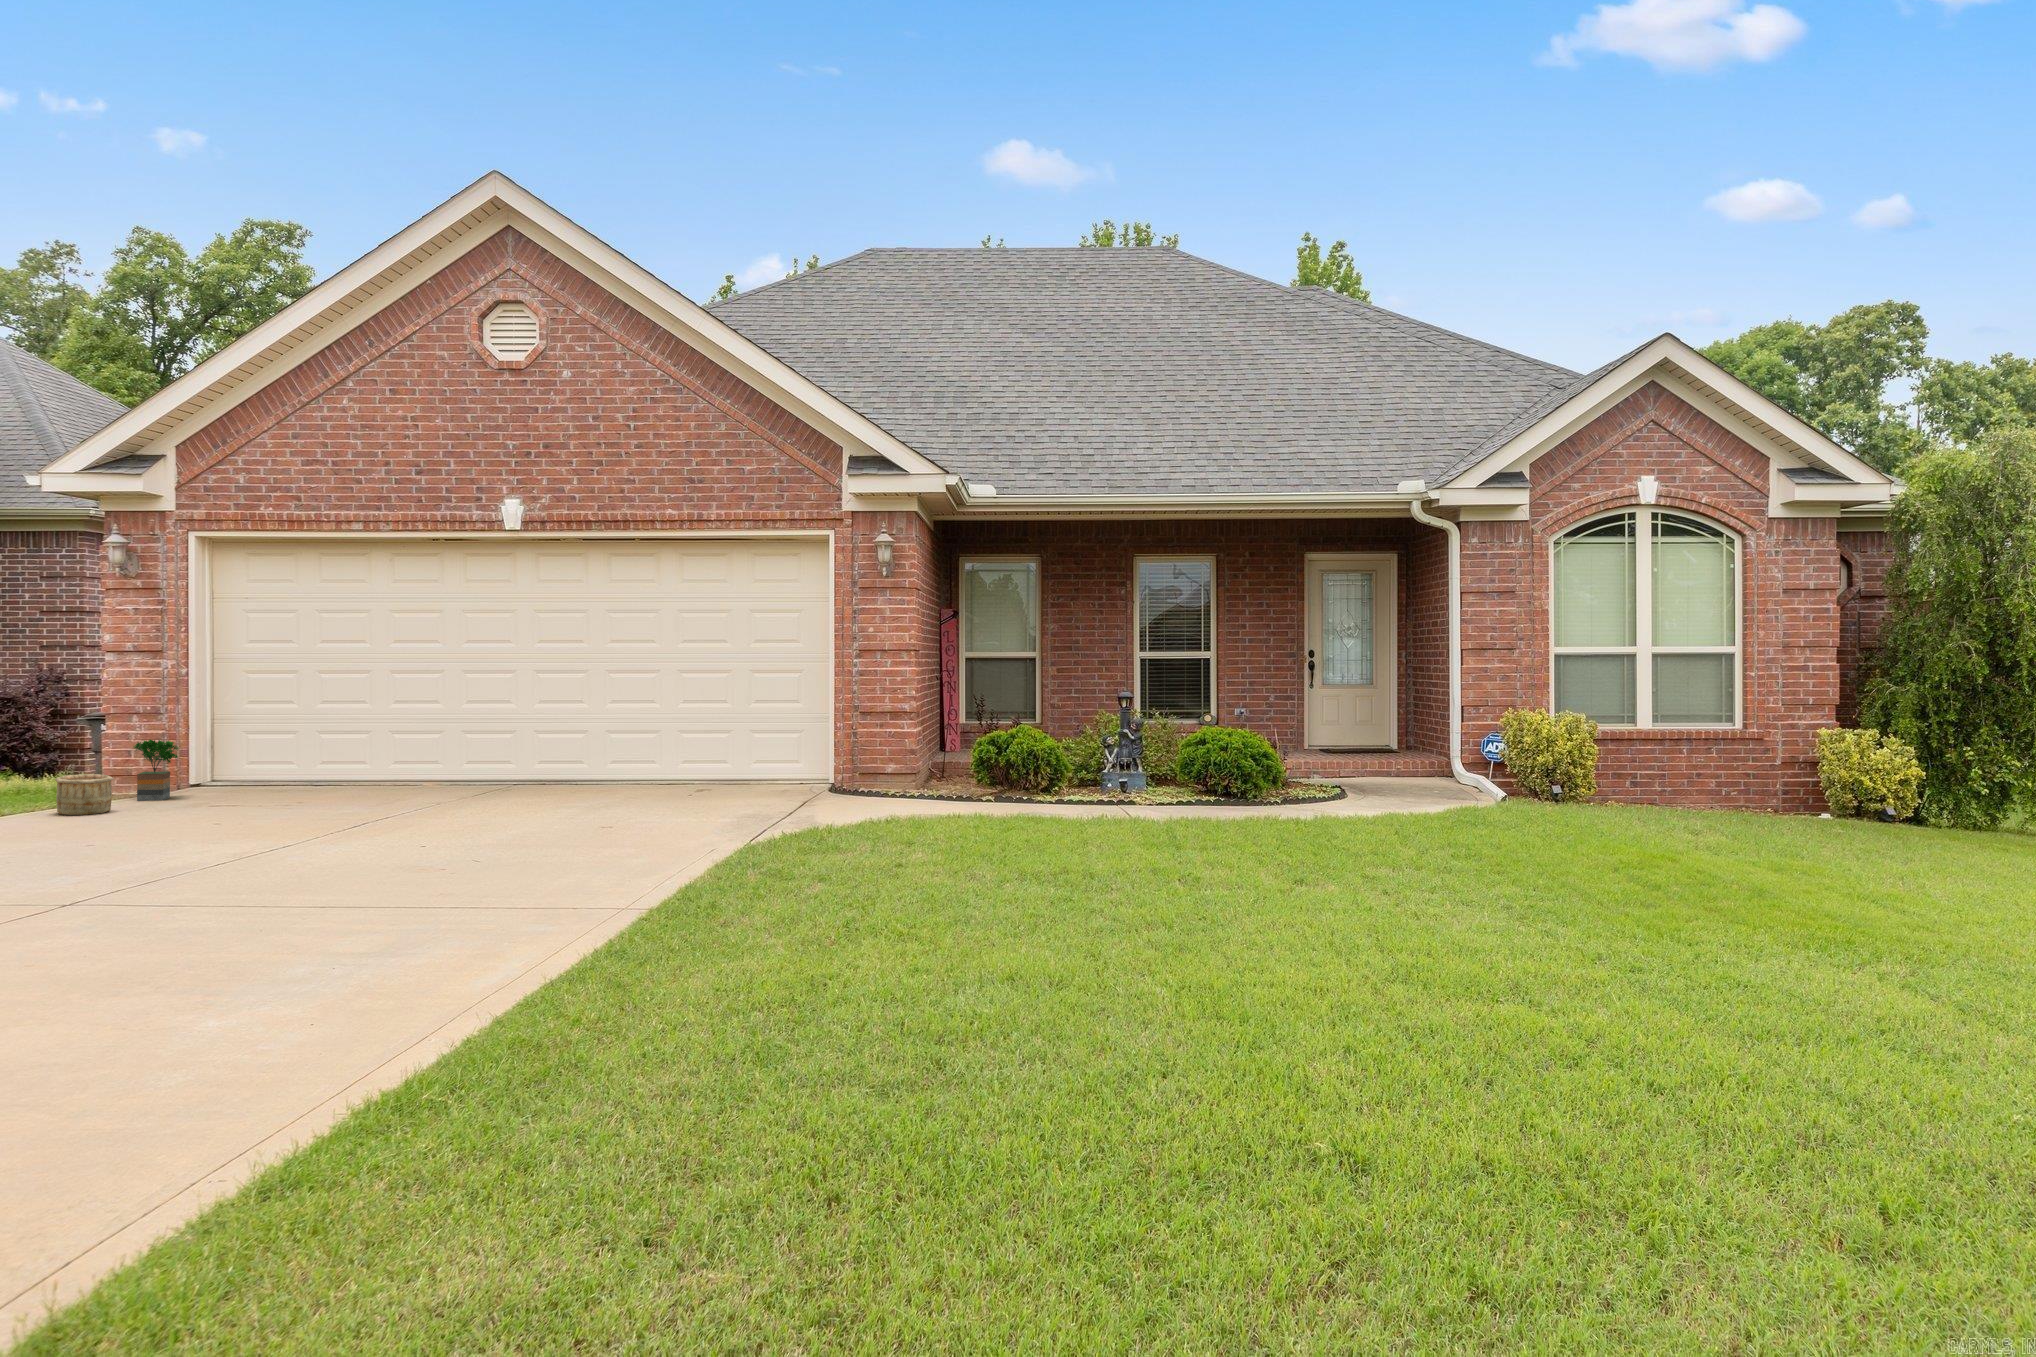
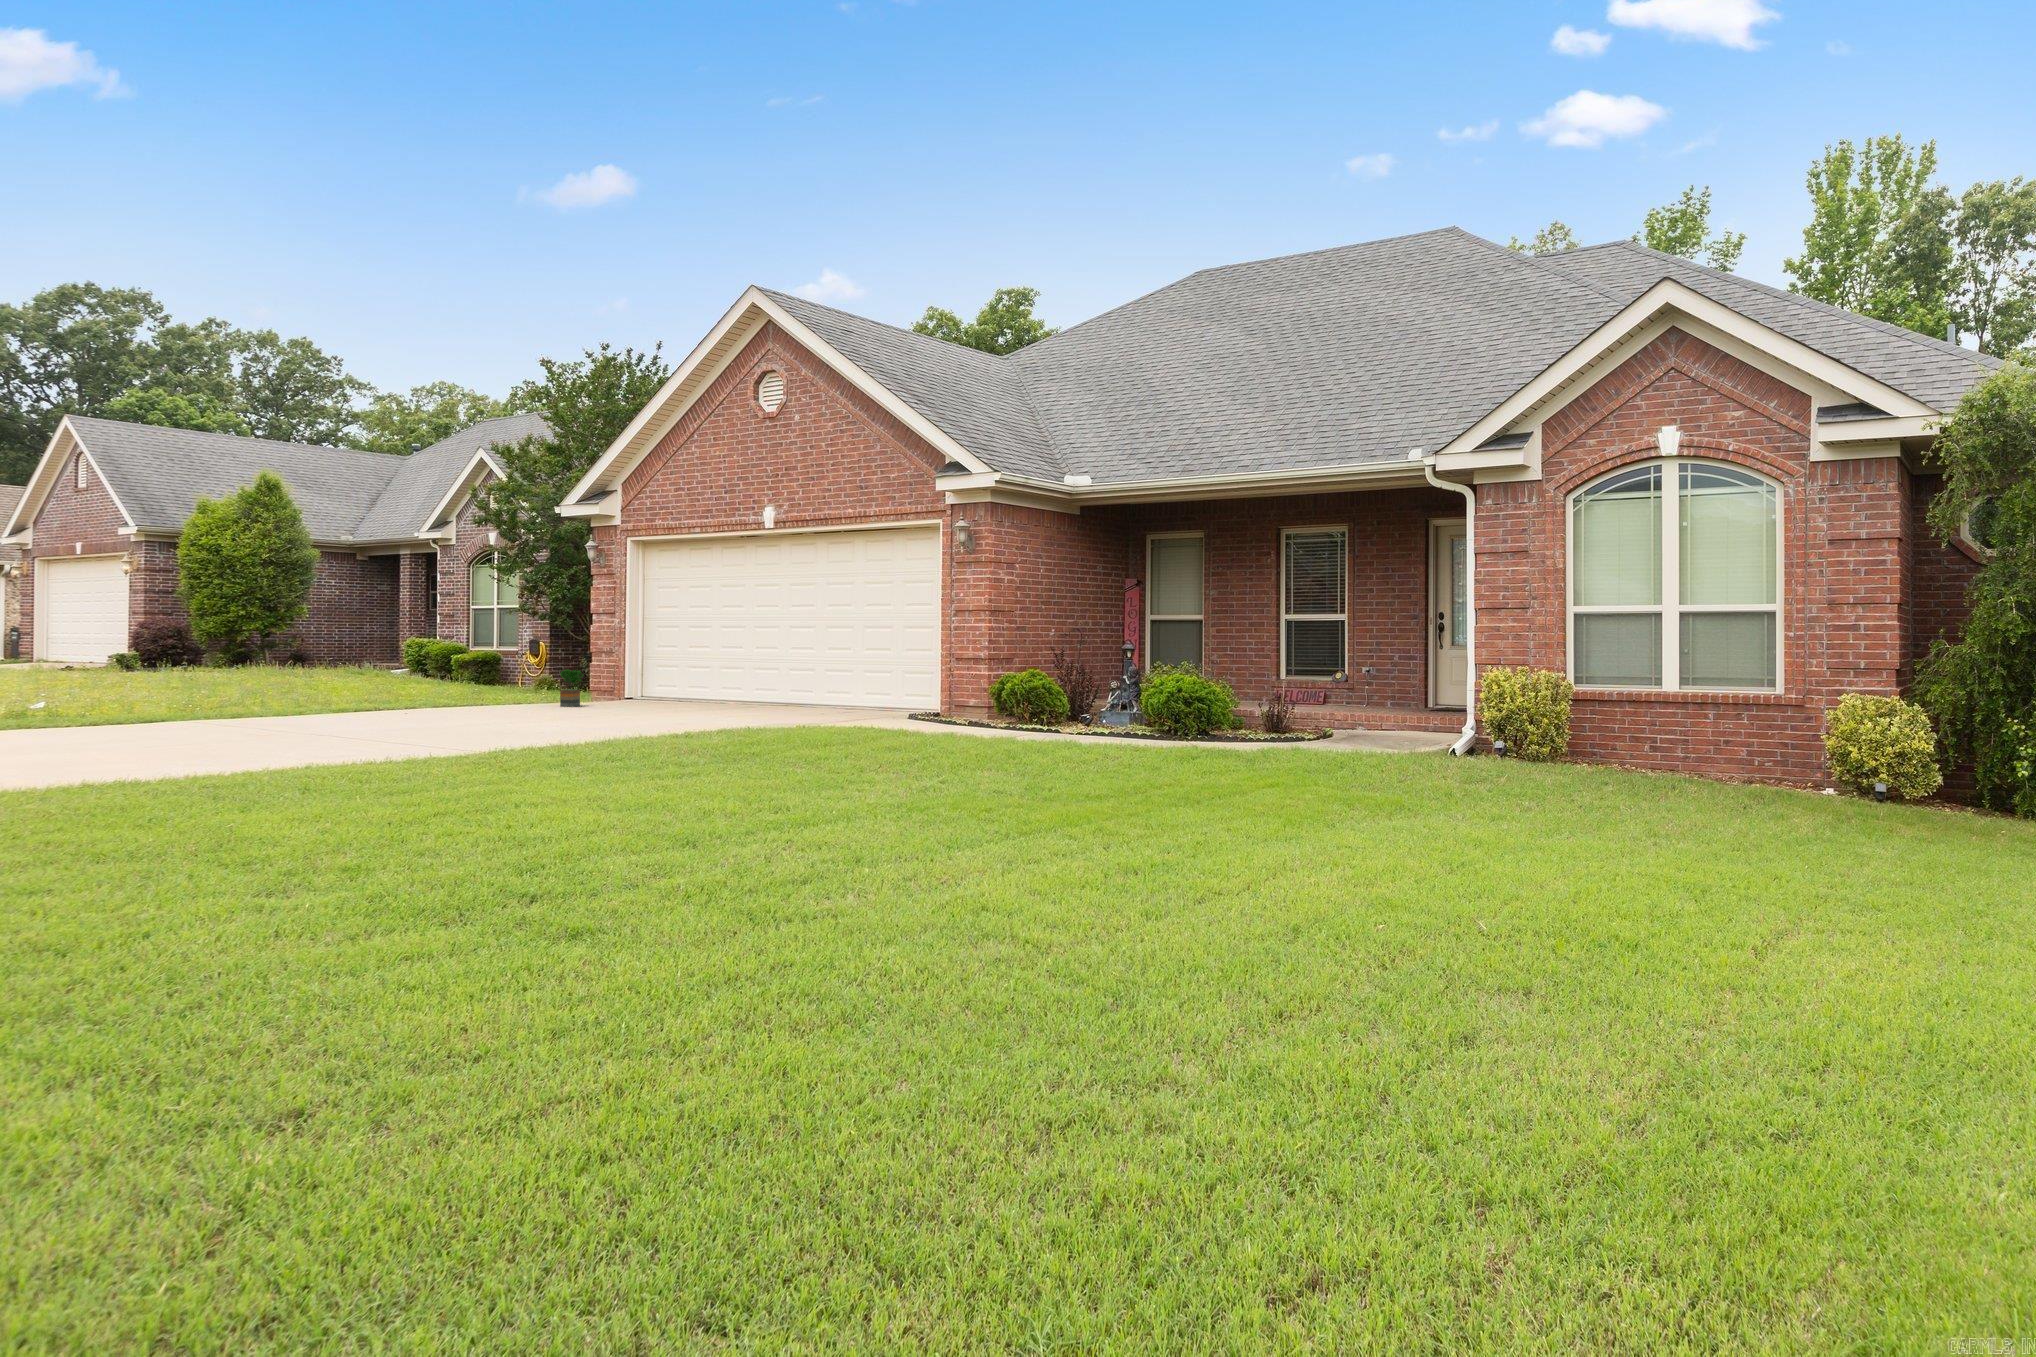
wooden bucket: present [55,774,113,815] -> none [504,688,533,711]

